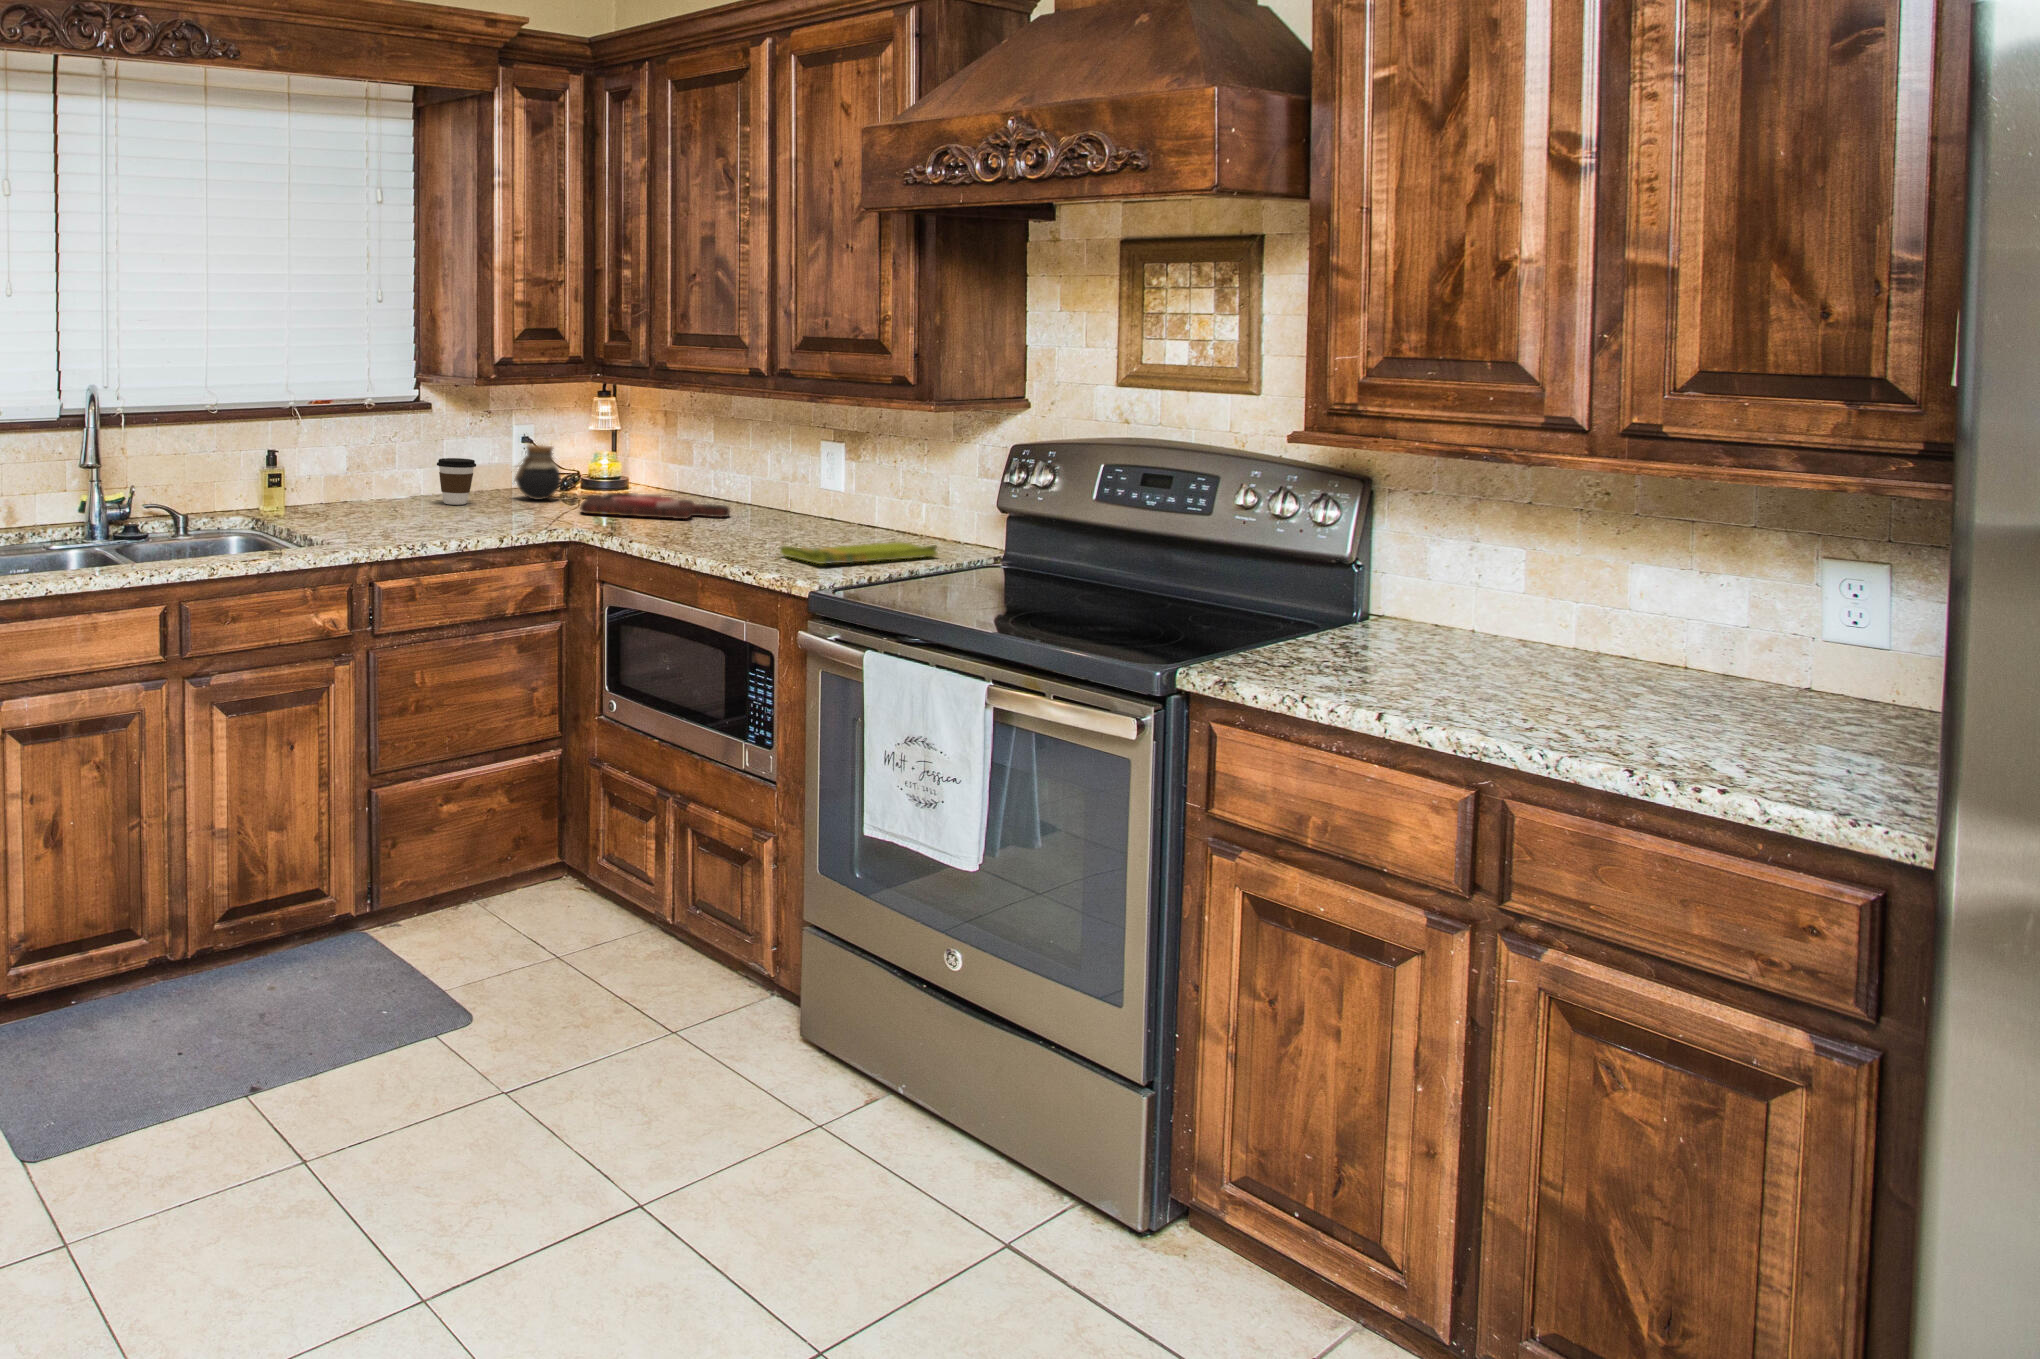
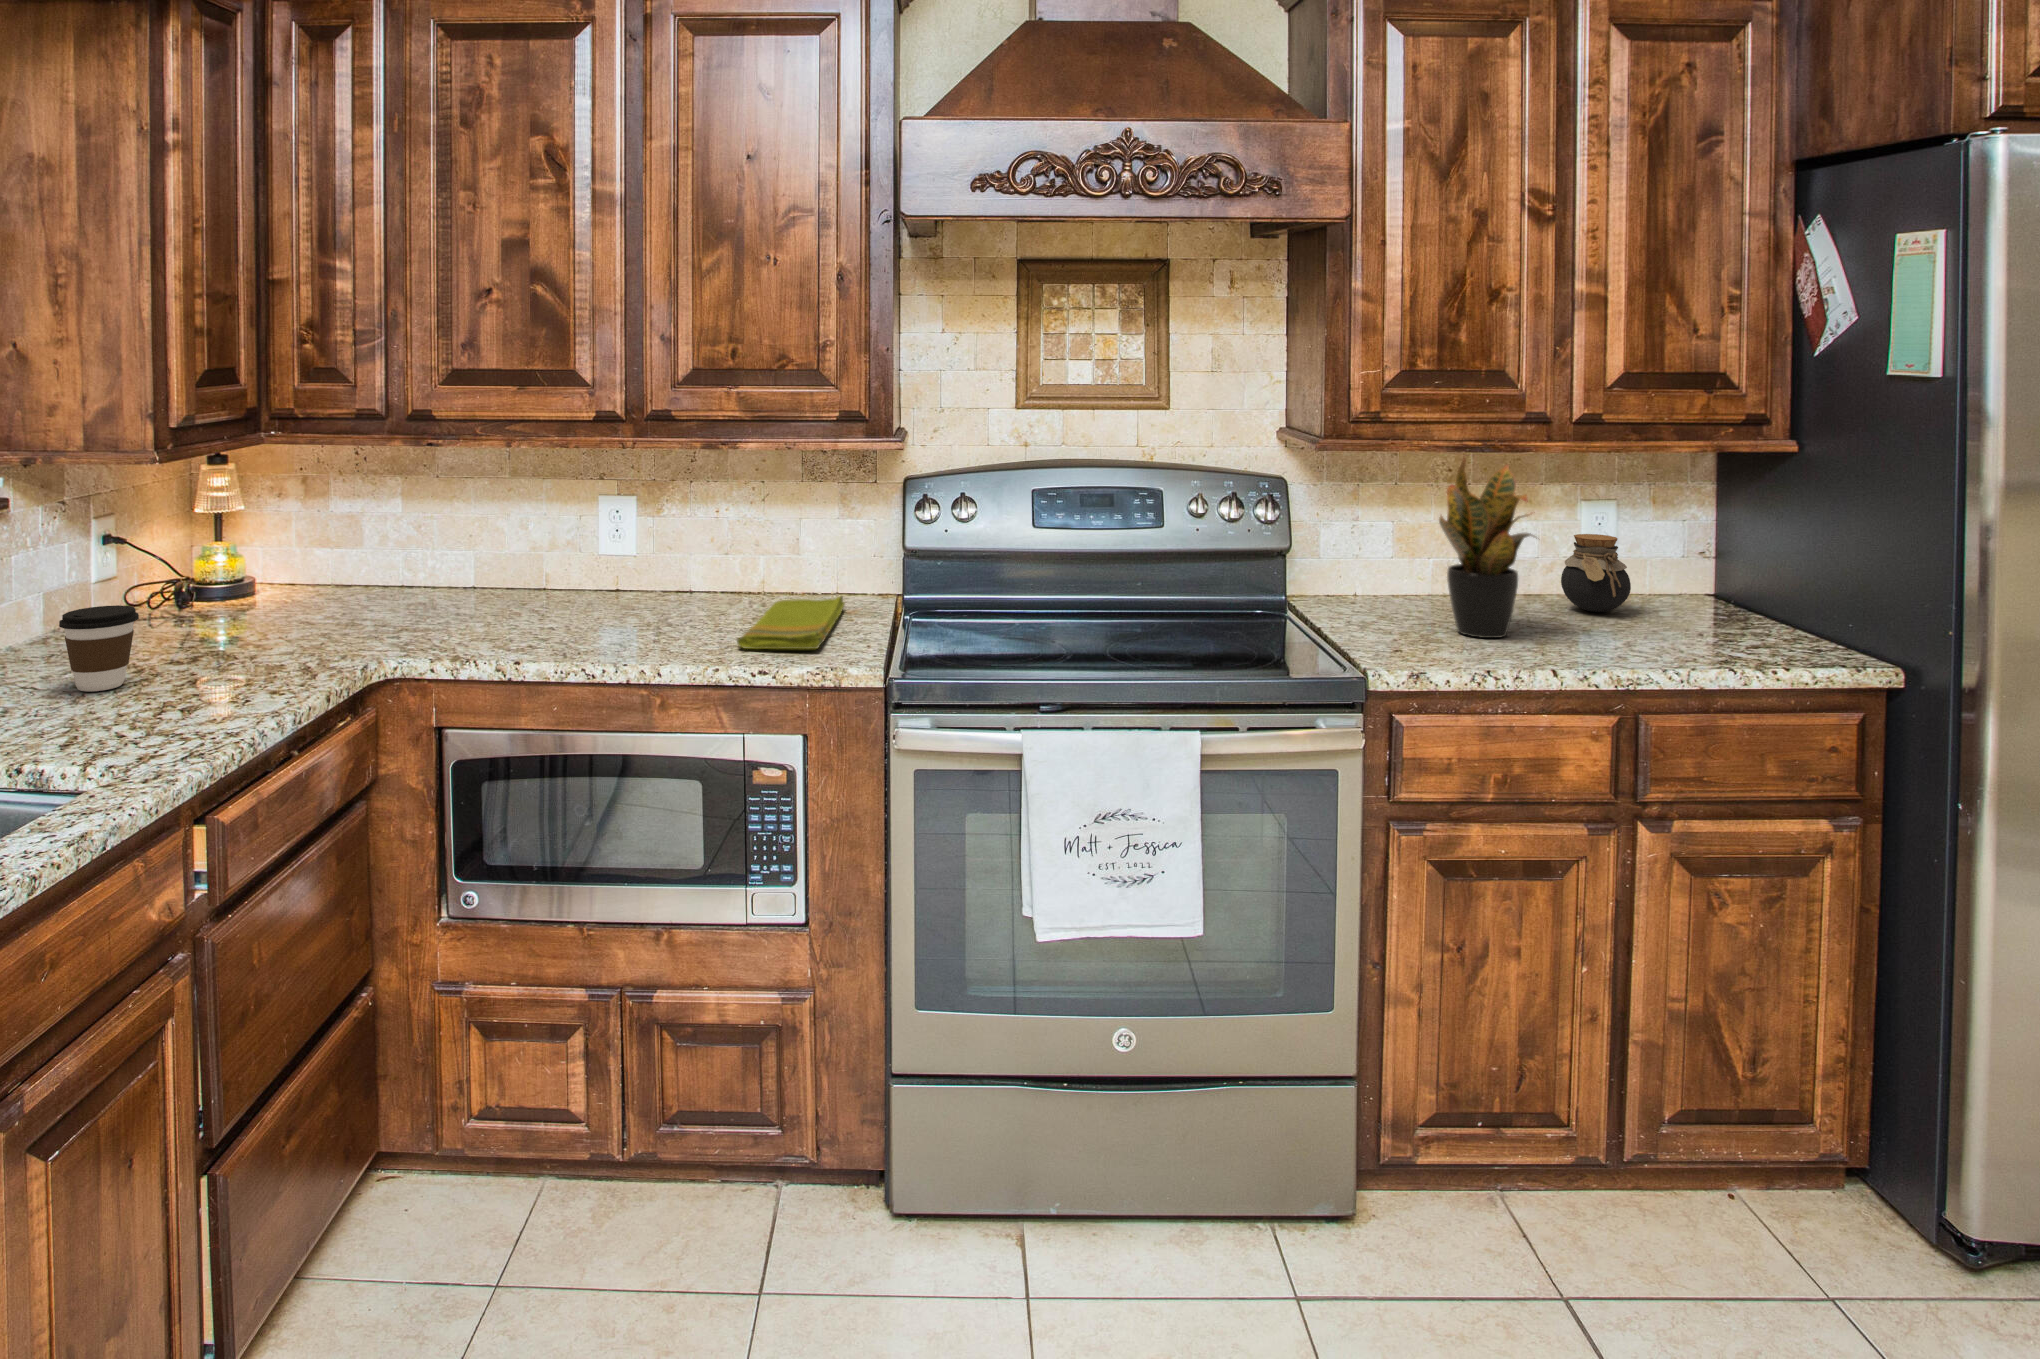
jar: present [515,445,561,500] -> present [1561,534,1631,612]
potted plant: none [1367,455,1558,691] -> present [1439,458,1537,638]
cutting board: present [580,493,730,519] -> none [294,593,518,651]

